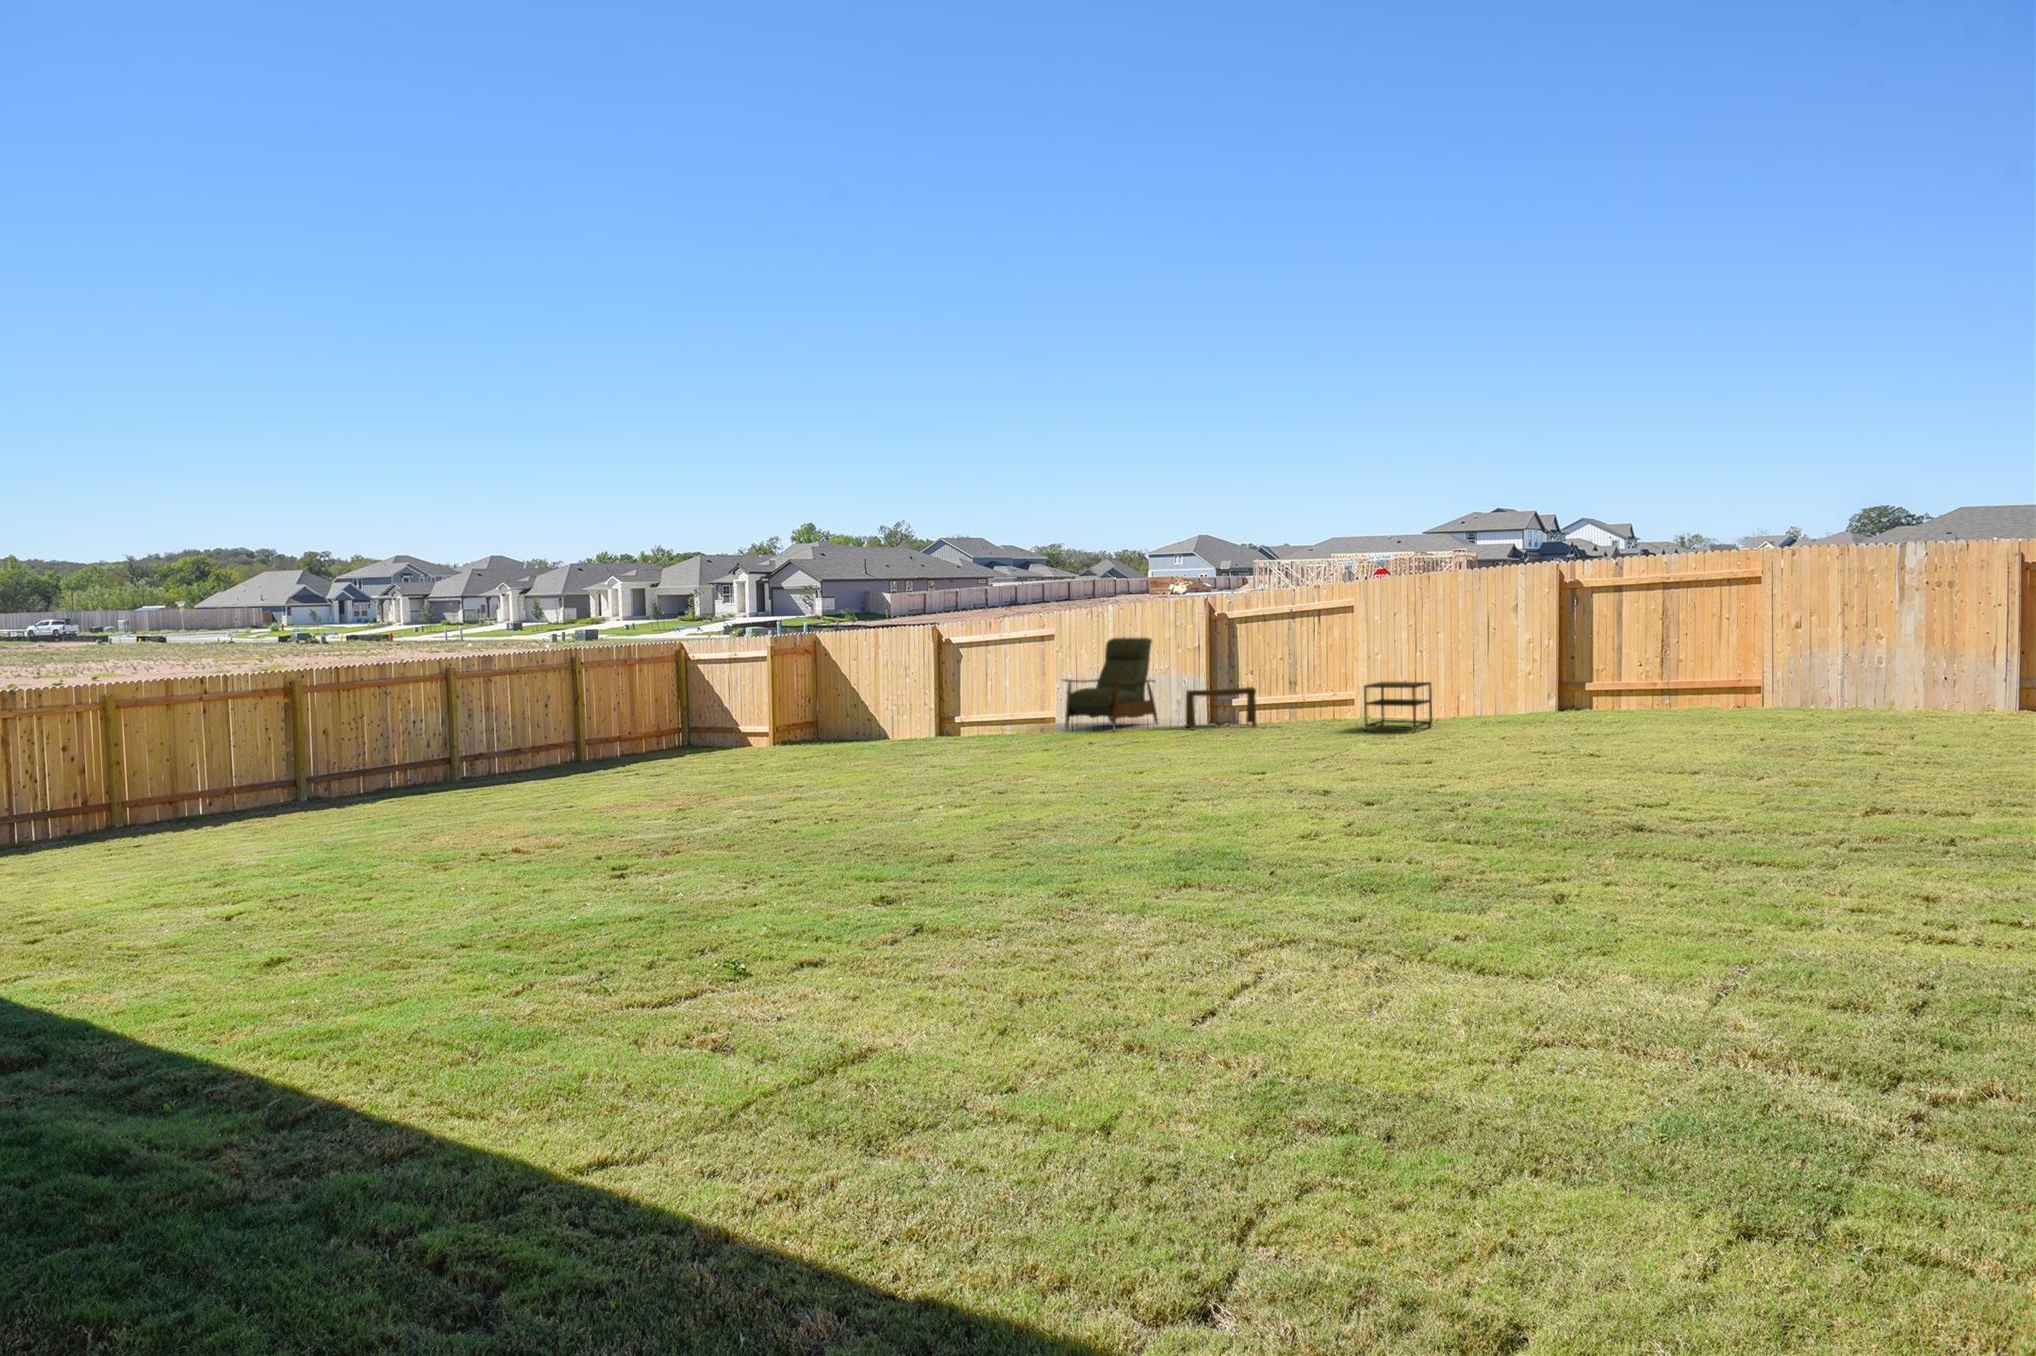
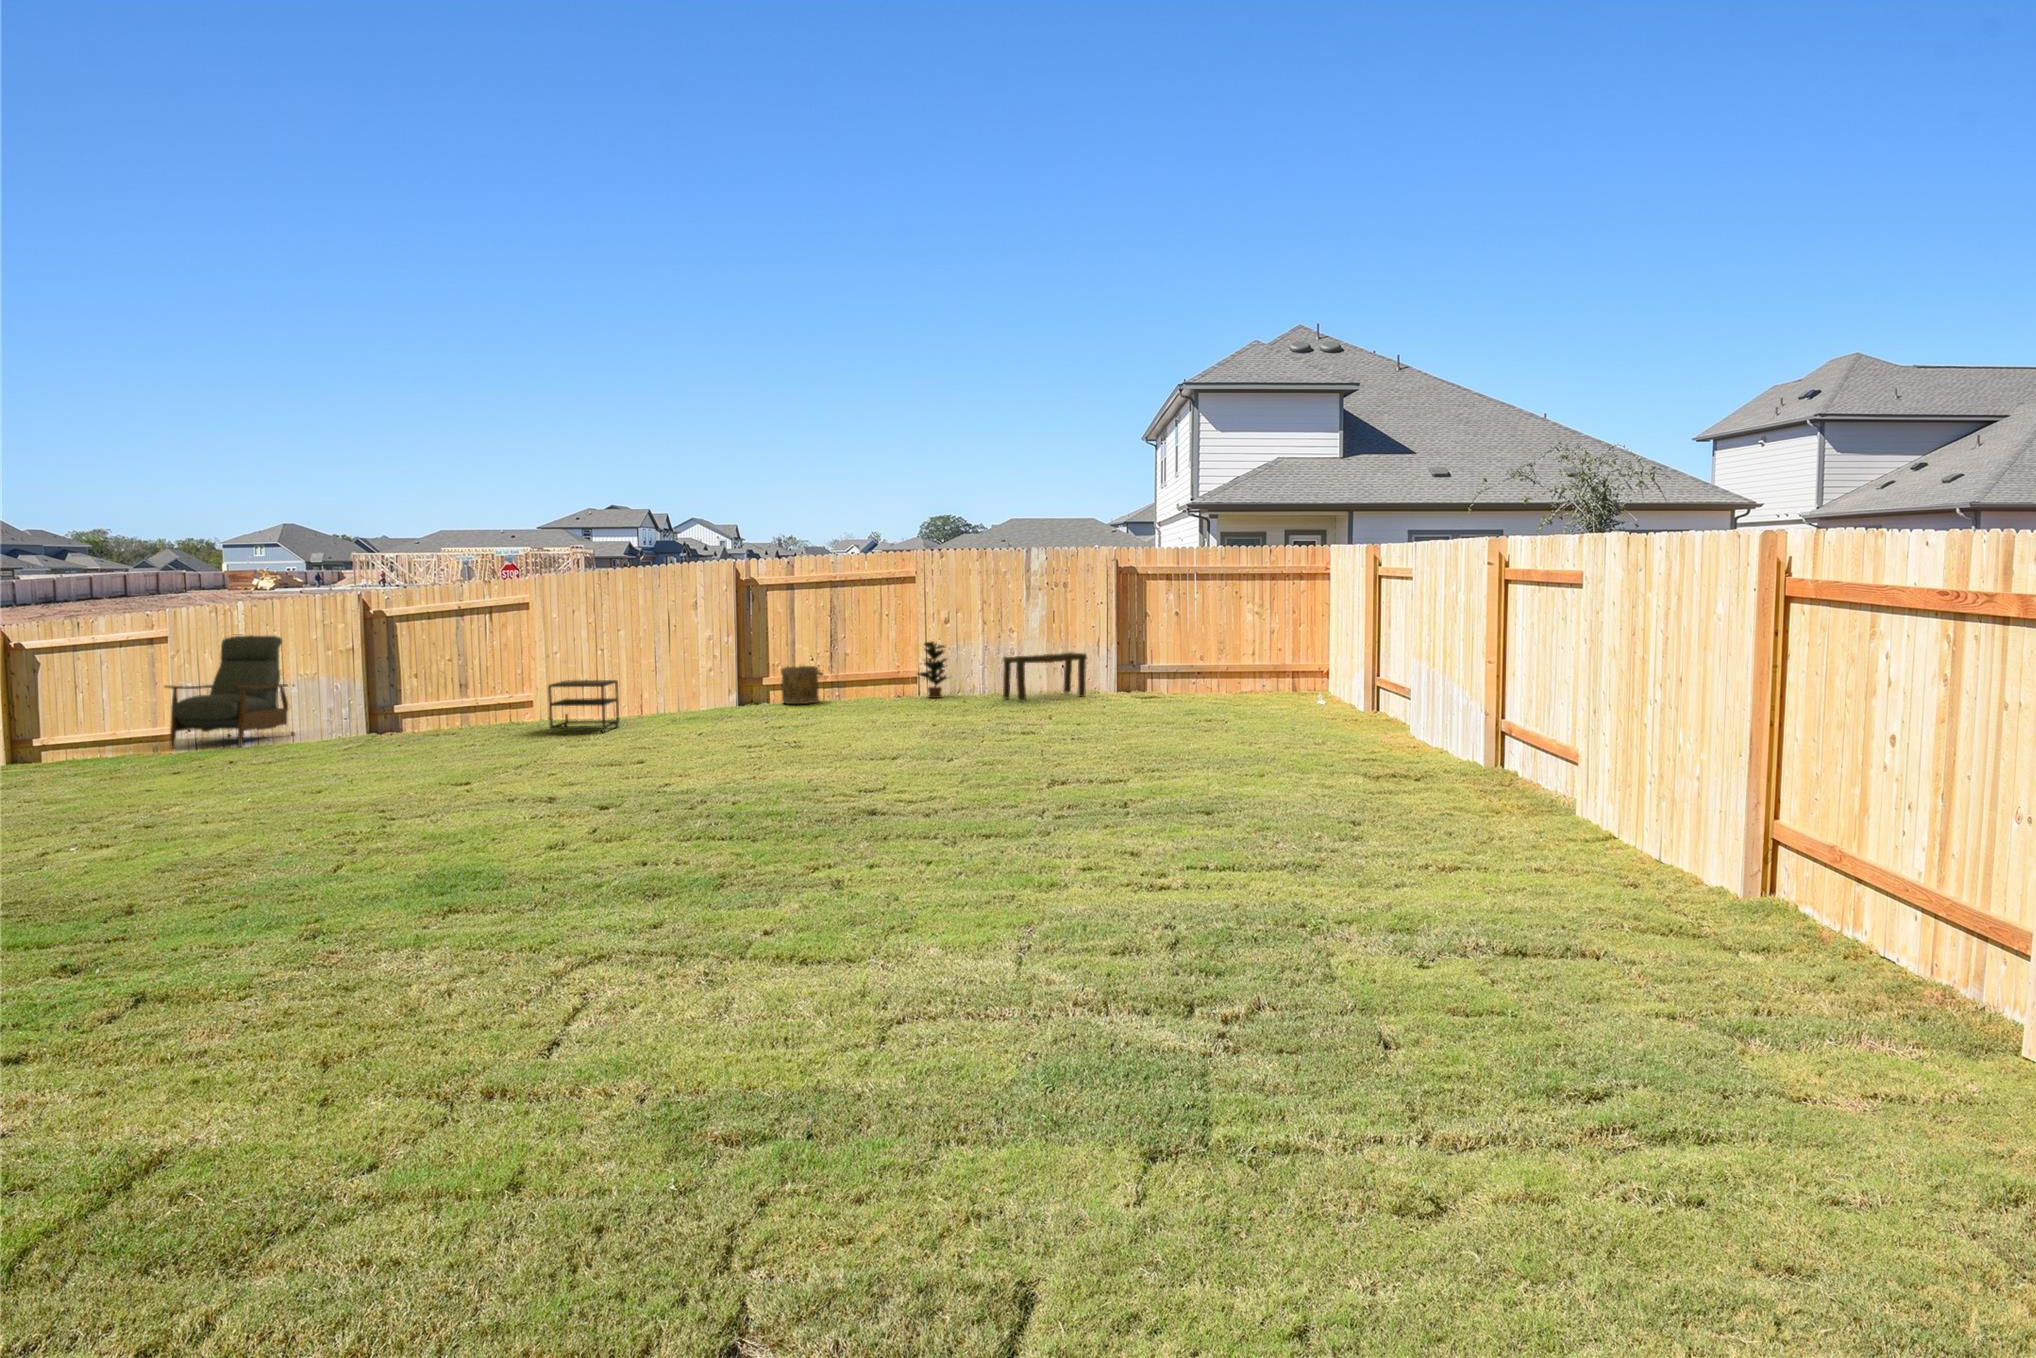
potted plant: none [1756,645,1801,709] -> present [918,641,947,698]
bucket: none [1597,669,1646,711] -> present [781,666,823,704]
bench: present [1186,687,1257,729] -> present [1003,652,1087,701]

